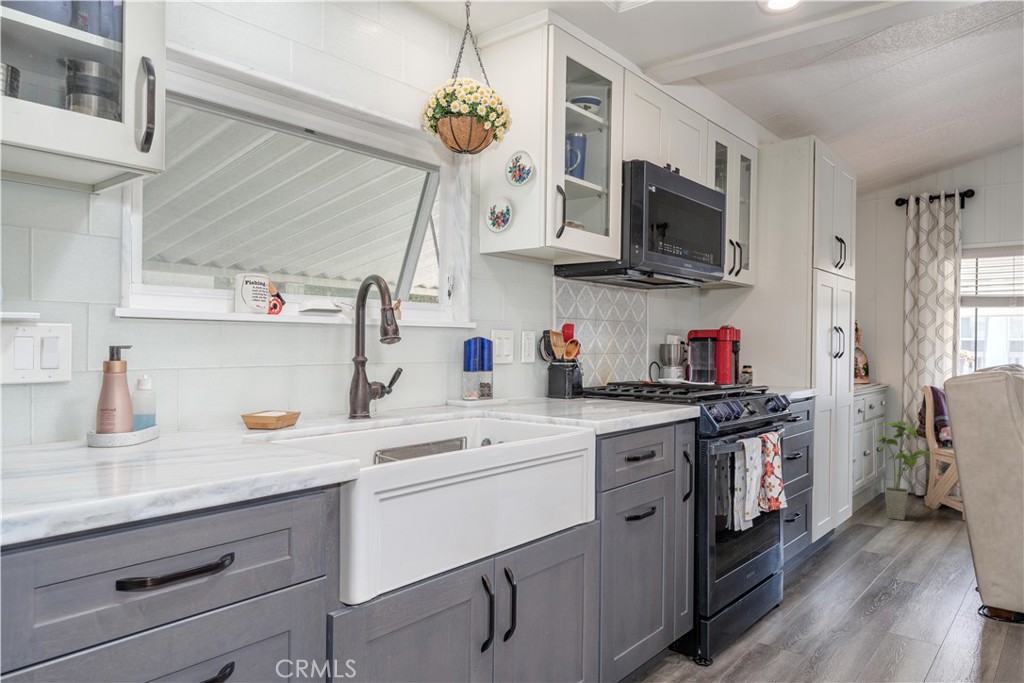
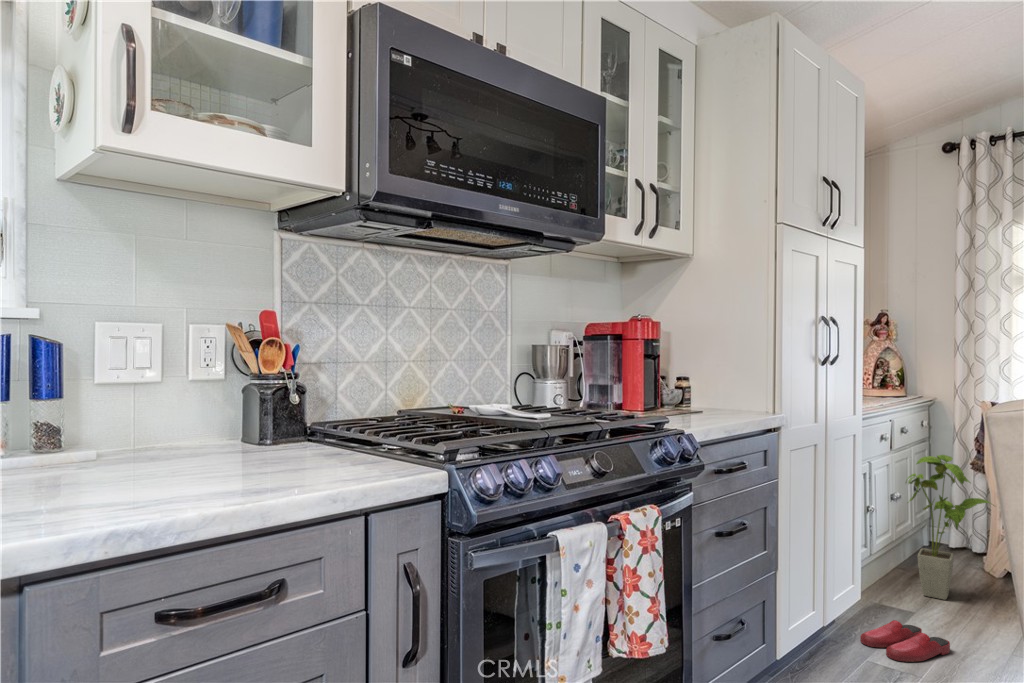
slippers: none [855,527,912,549] -> present [860,620,950,662]

